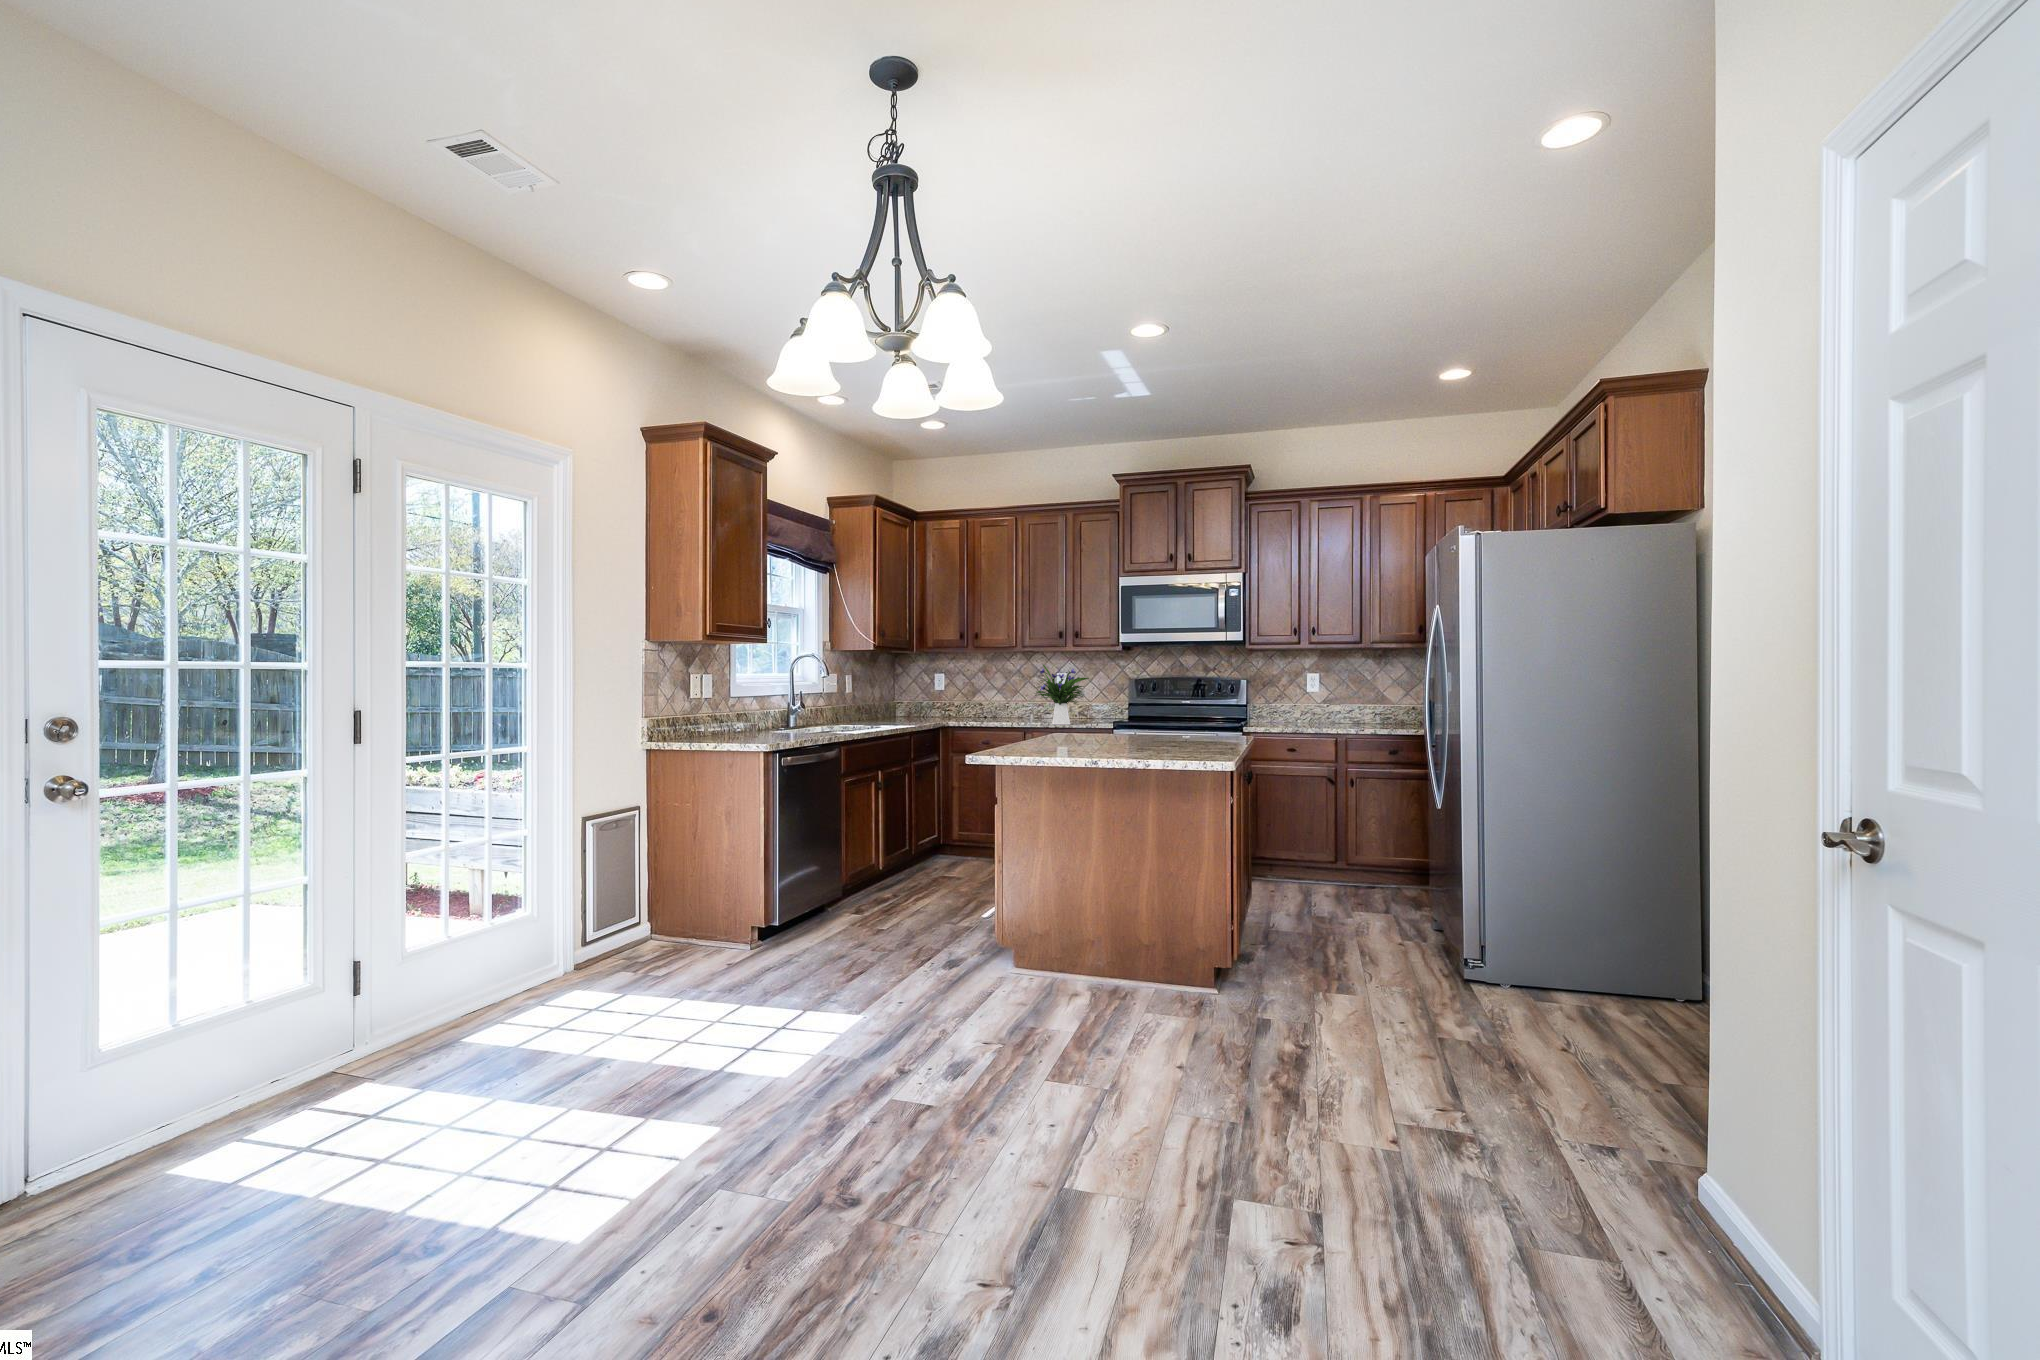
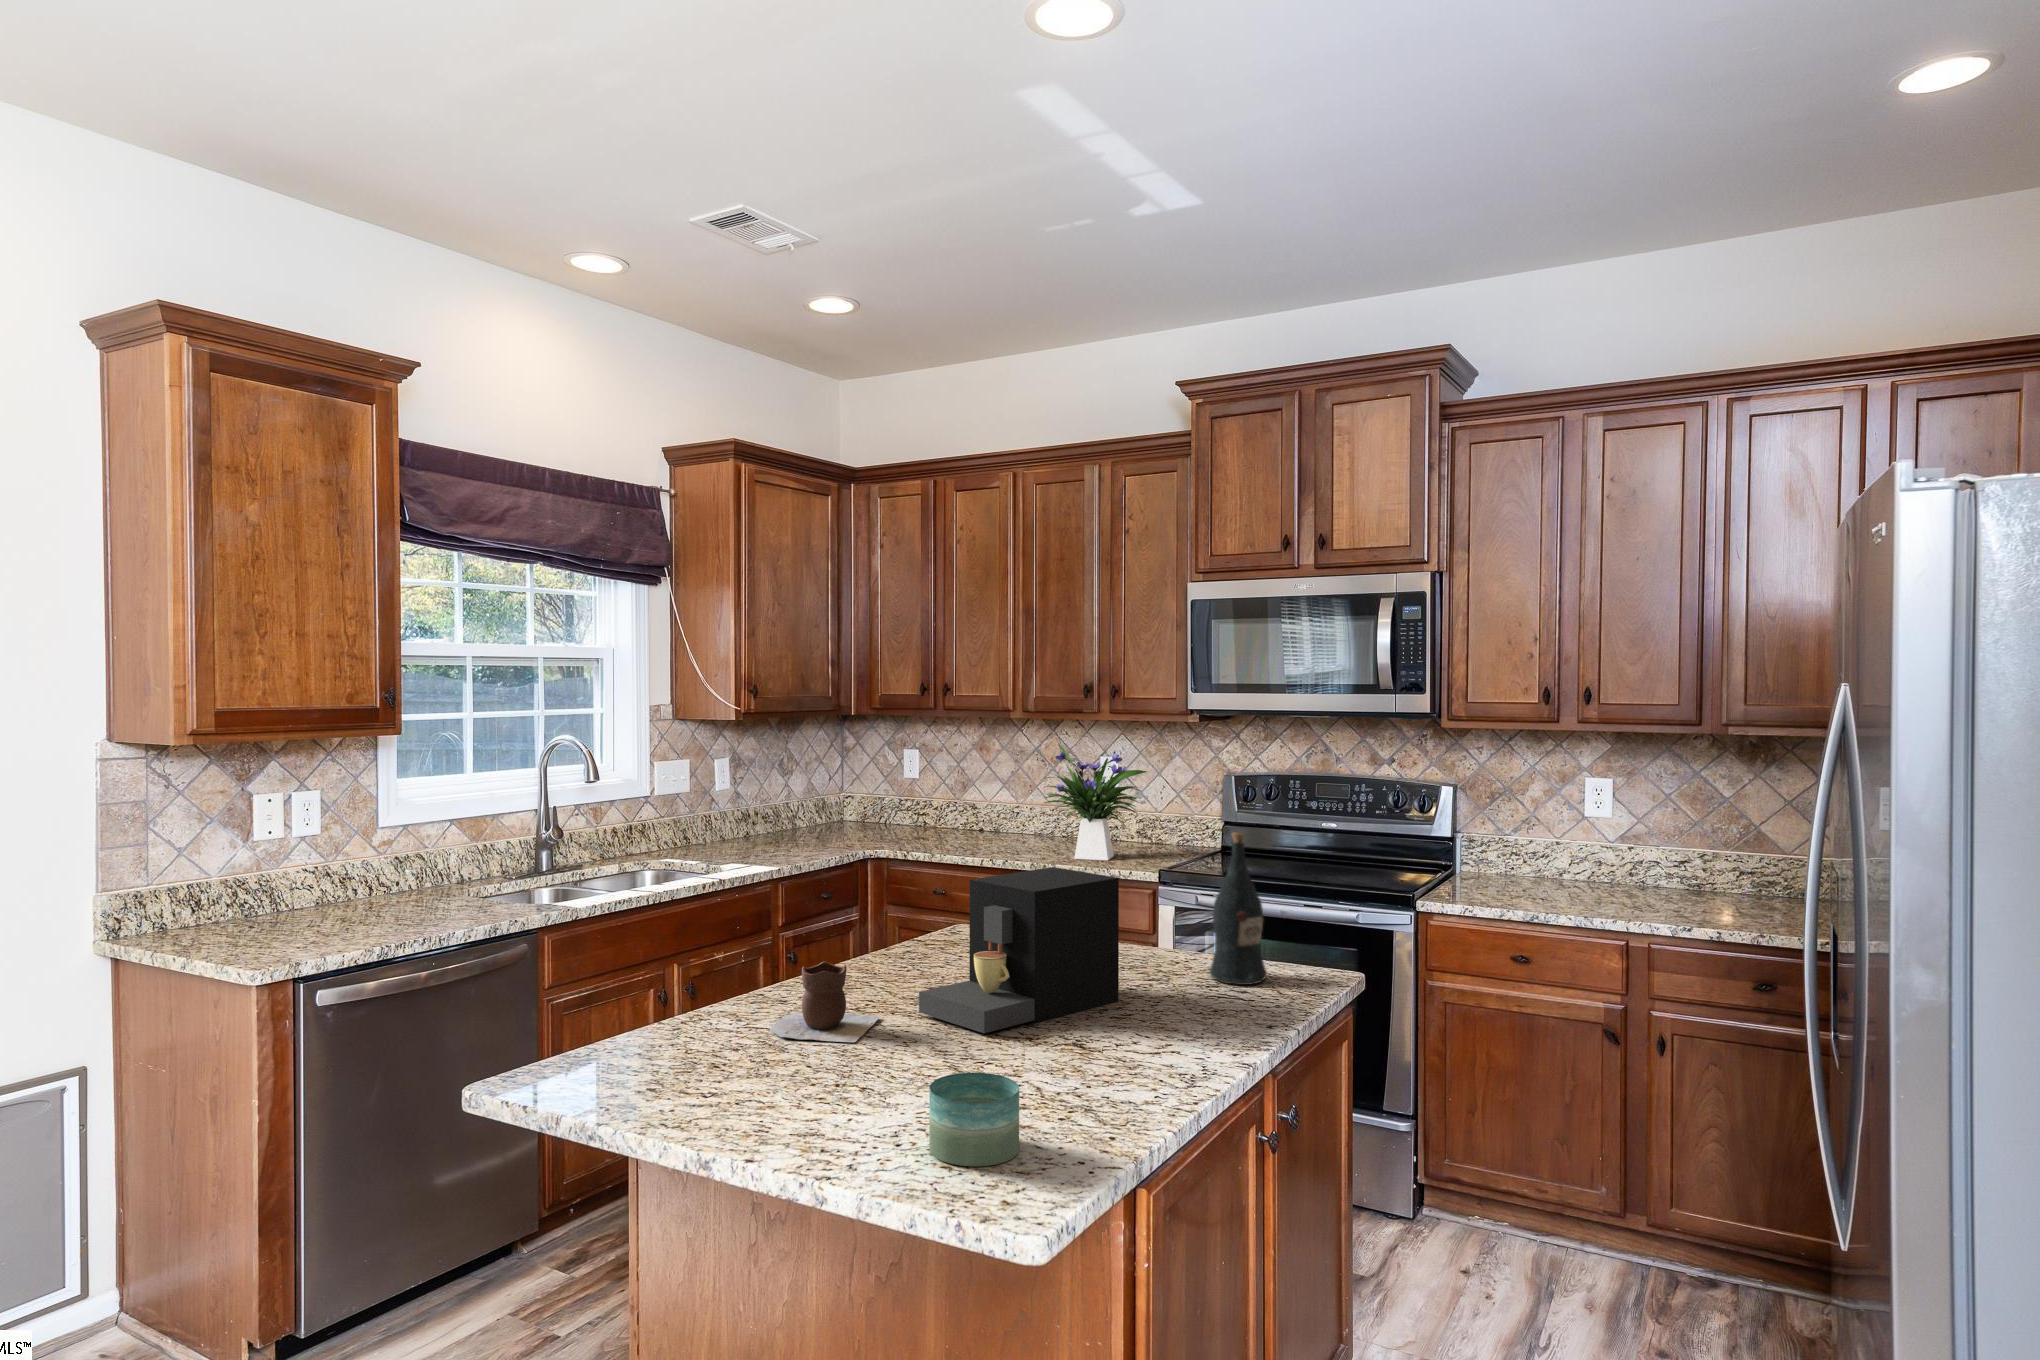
wine bottle: none [1186,677,1211,741] -> present [1210,832,1267,985]
coffee maker: none [1087,692,1160,748] -> present [919,867,1119,1033]
vase: none [1034,724,1077,751] -> present [769,961,880,1042]
candle: none [1155,736,1188,761] -> present [929,1073,1019,1166]

